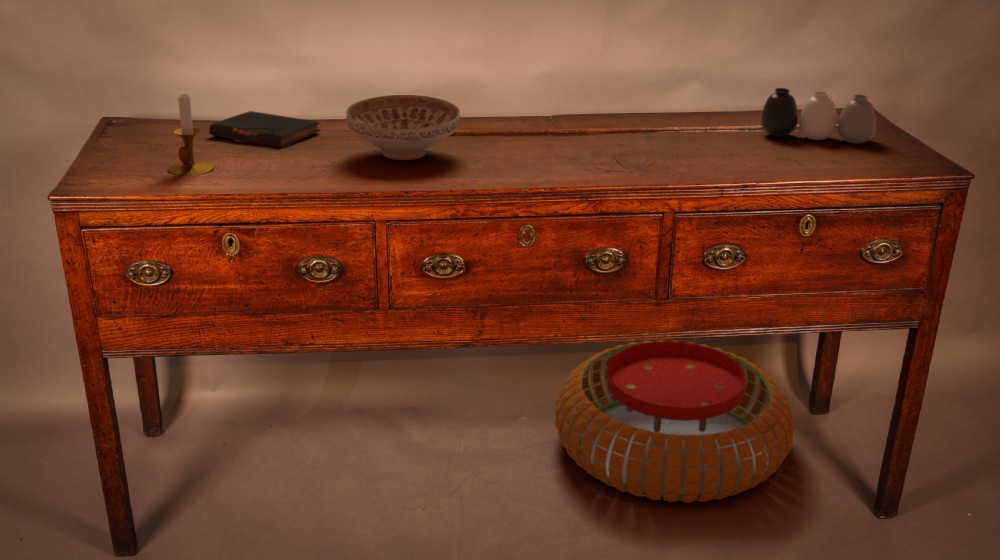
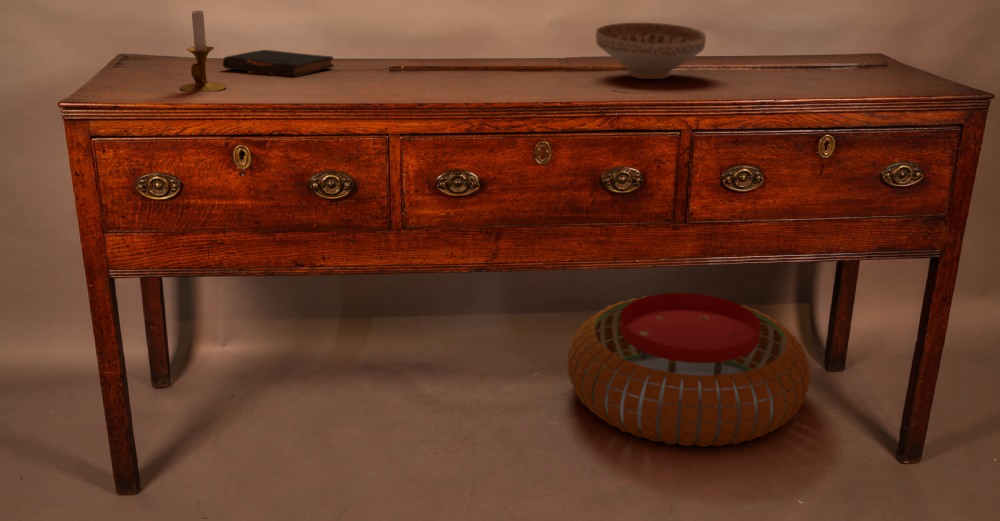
vase: present [761,88,876,144] -> none [775,24,891,78]
decorative bowl: present [346,95,460,160] -> present [596,23,706,79]

